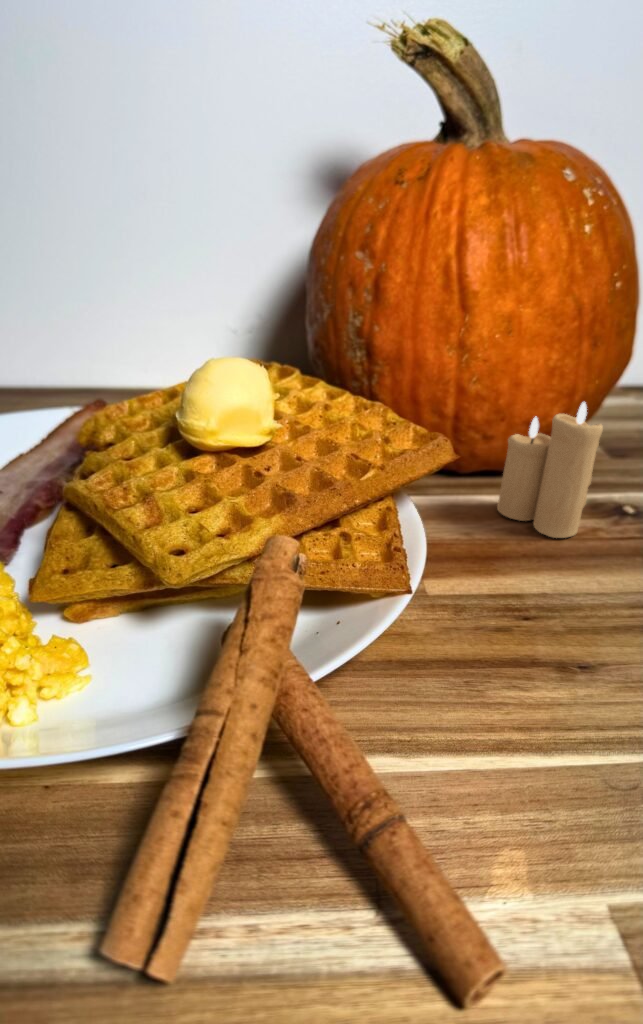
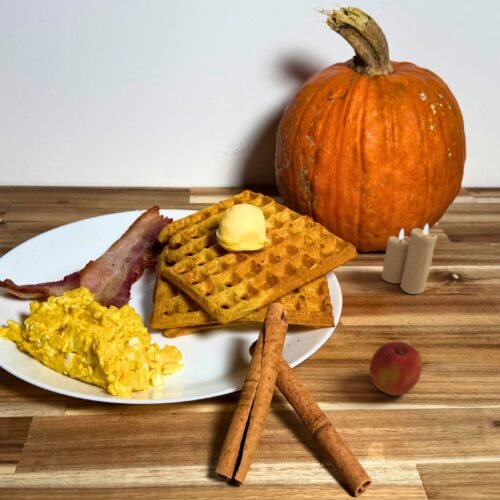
apple: none [486,619,601,736] -> present [370,341,422,395]

